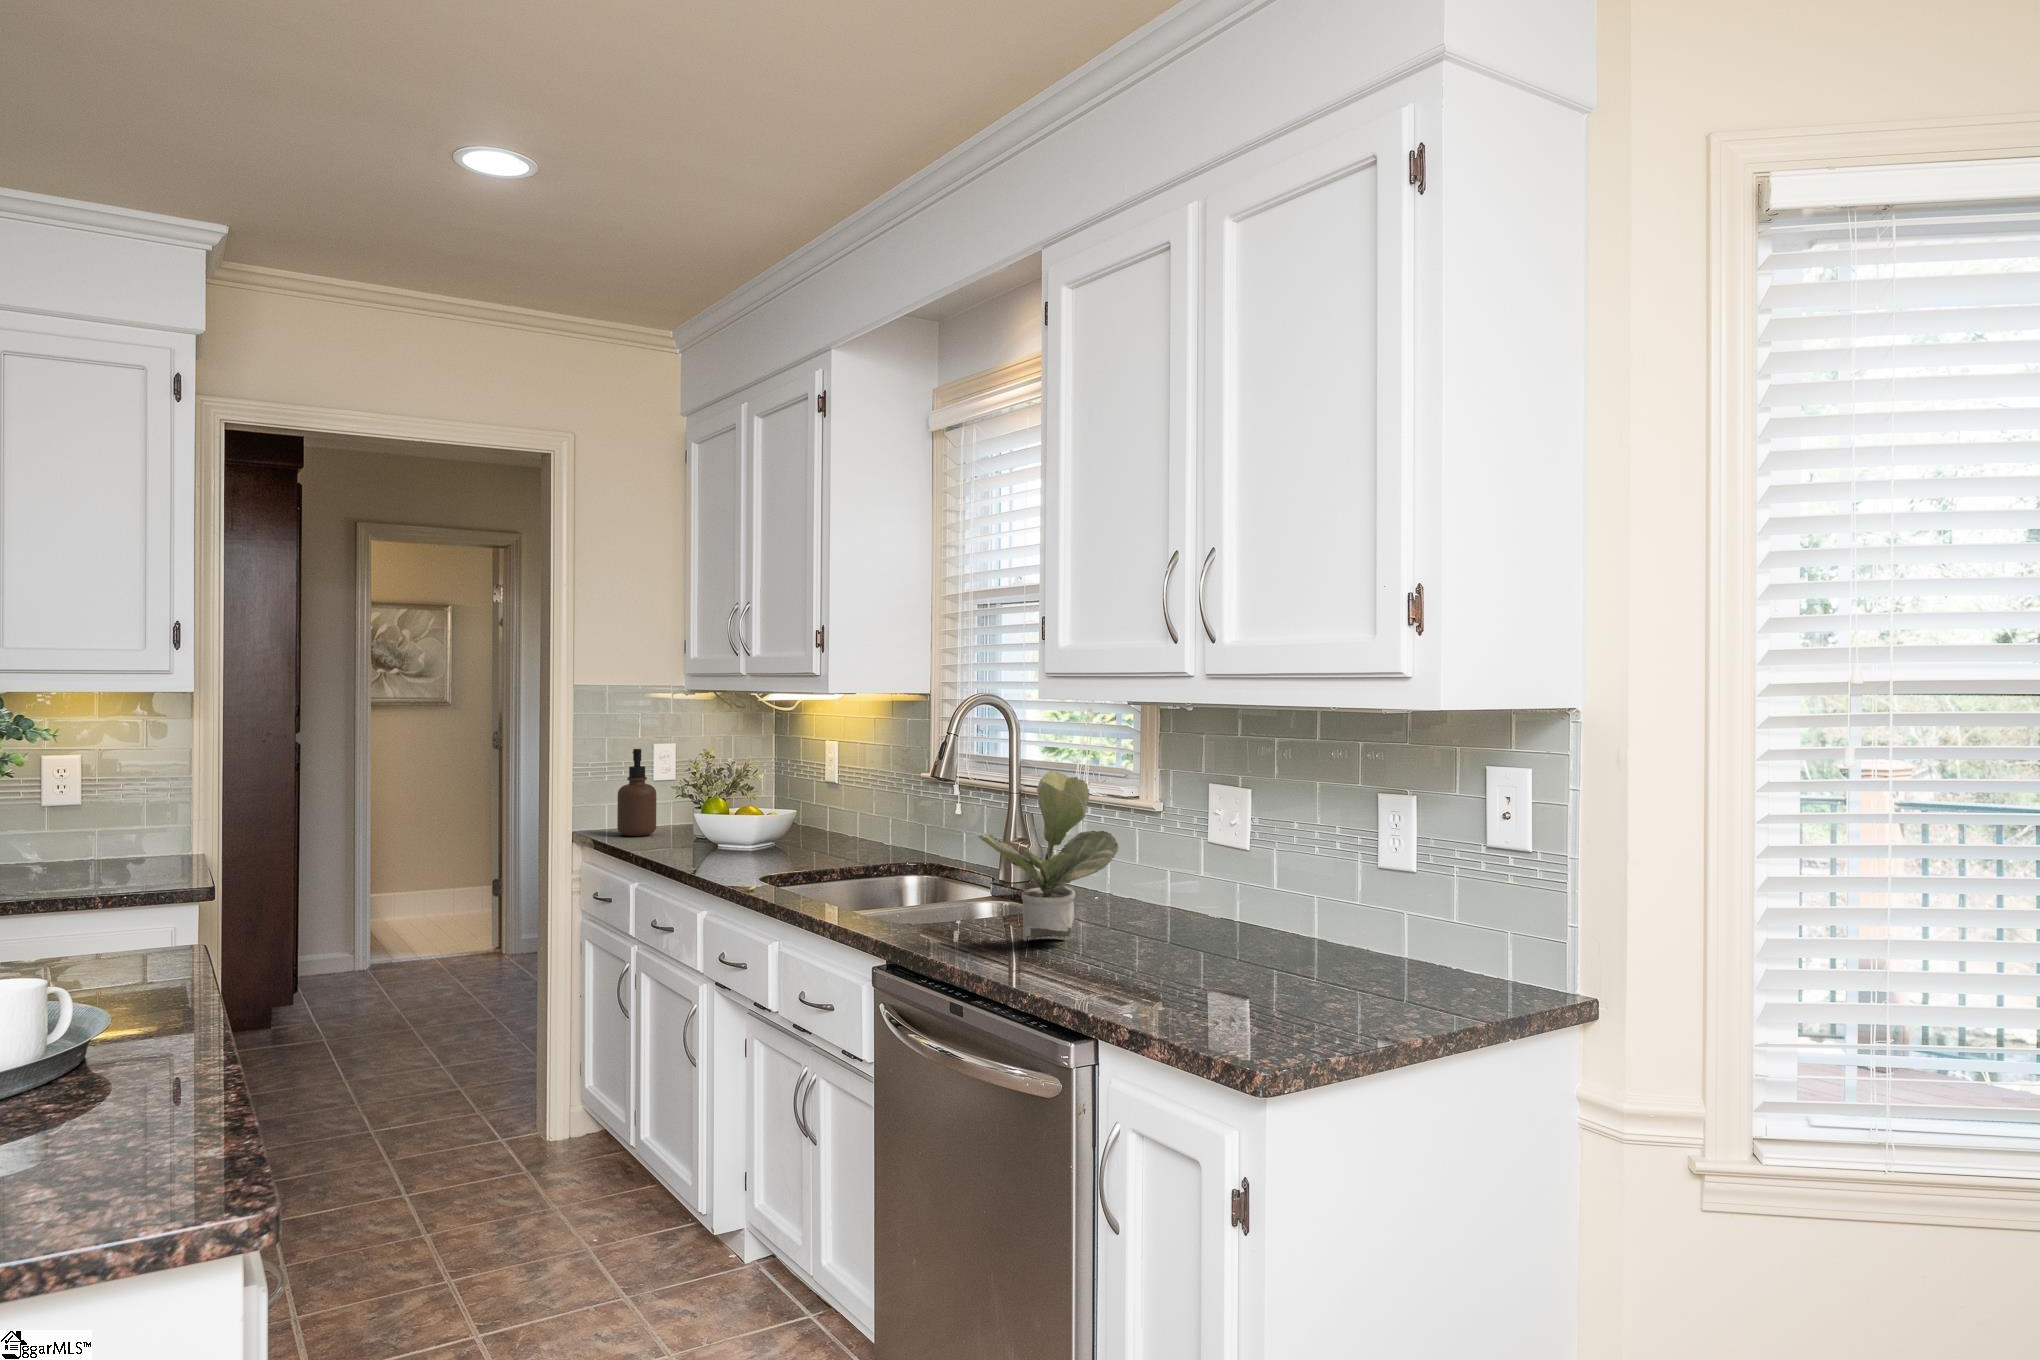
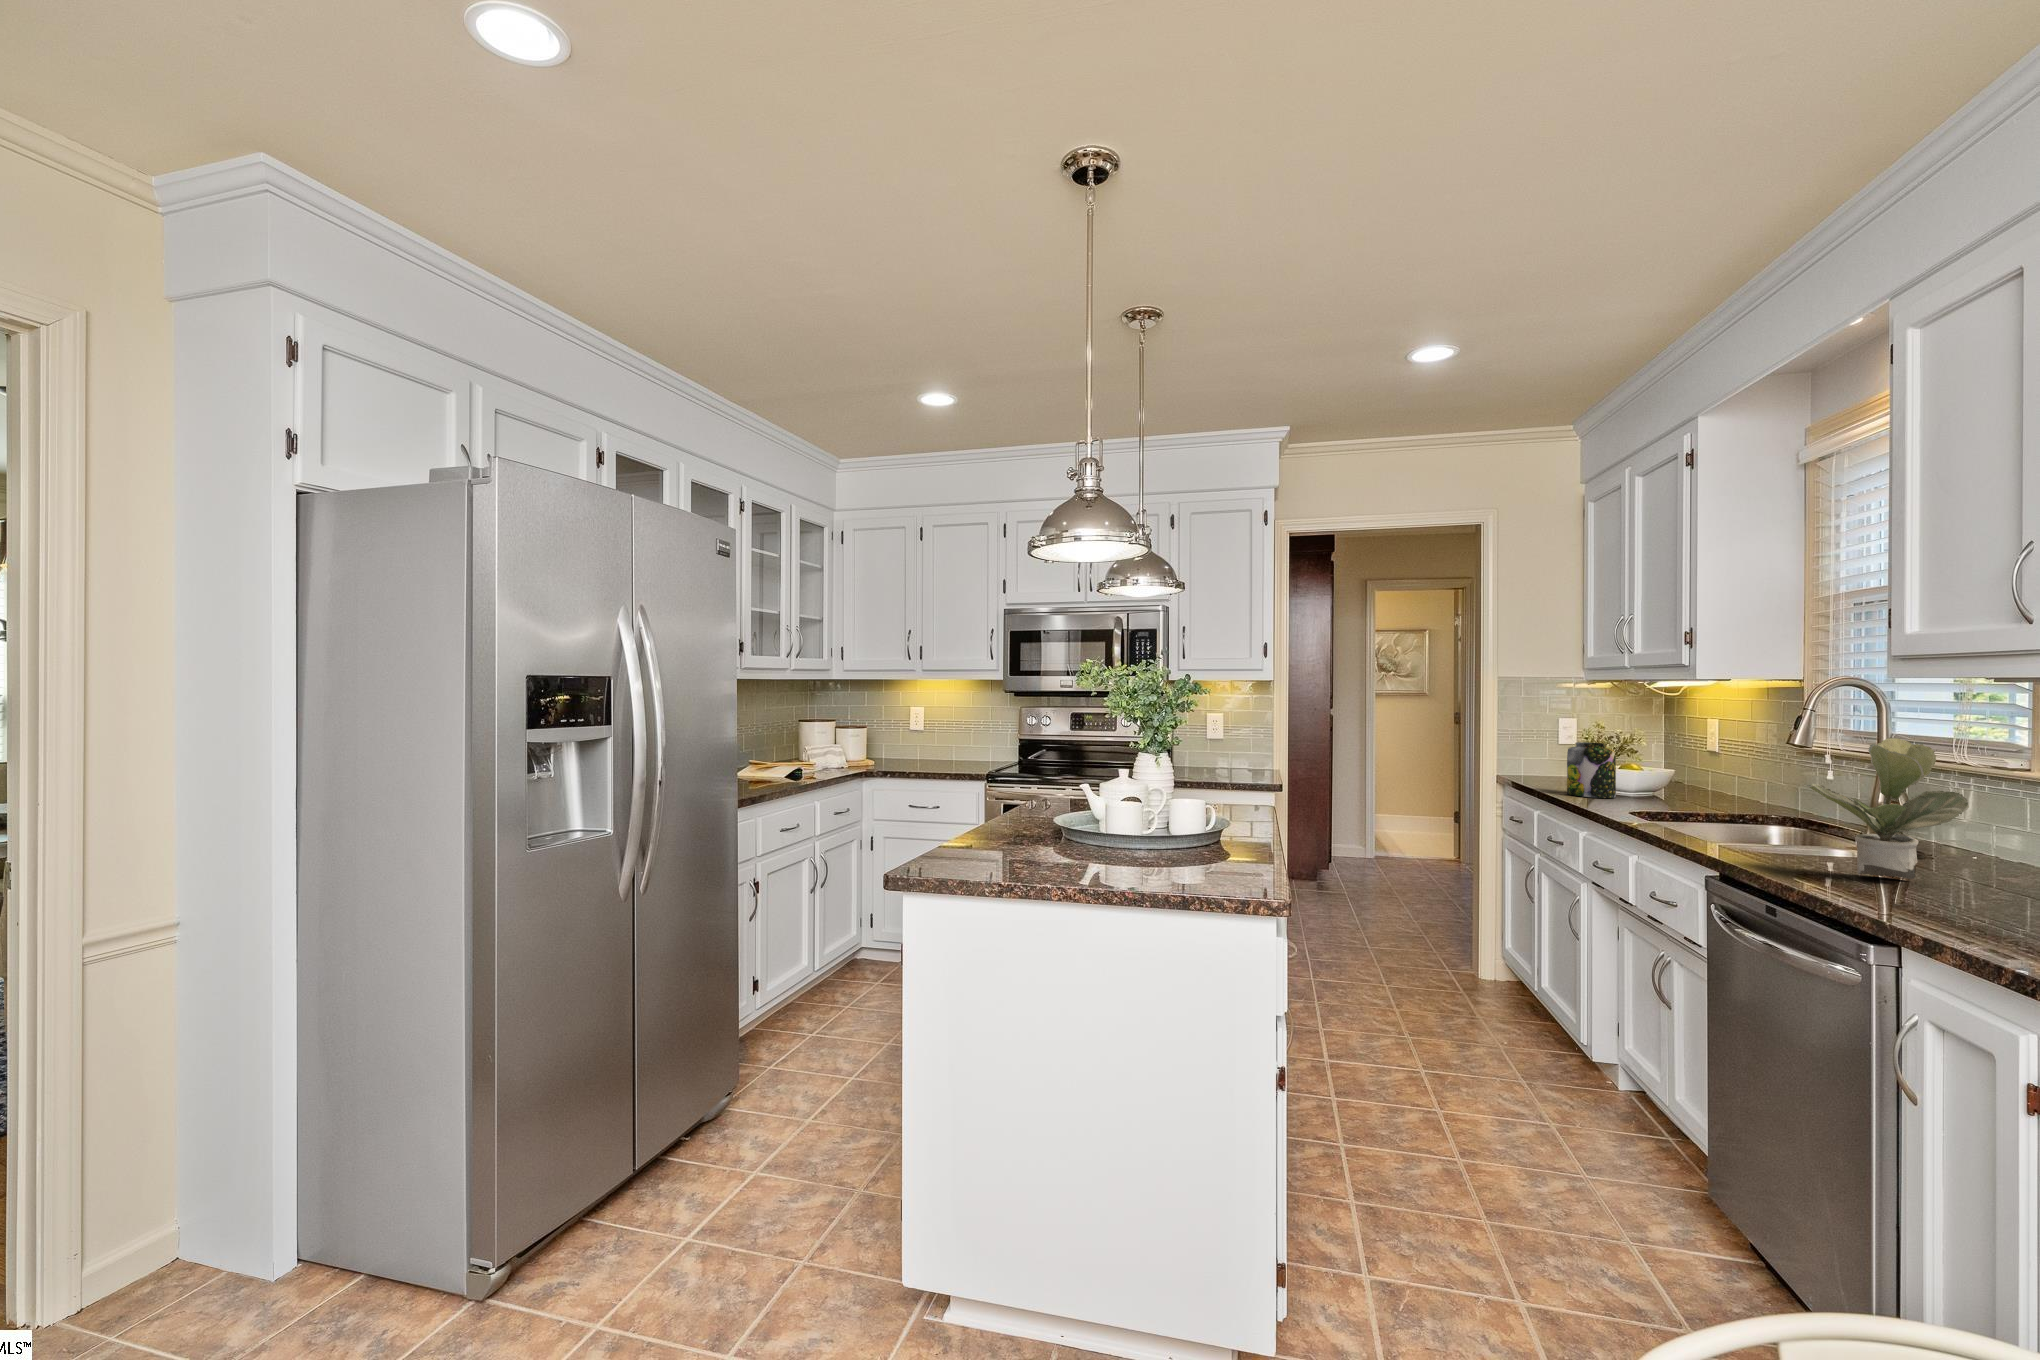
soap dispenser: present [617,749,656,836] -> none [1528,721,1559,781]
jar: none [675,780,734,858] -> present [1567,742,1616,798]

